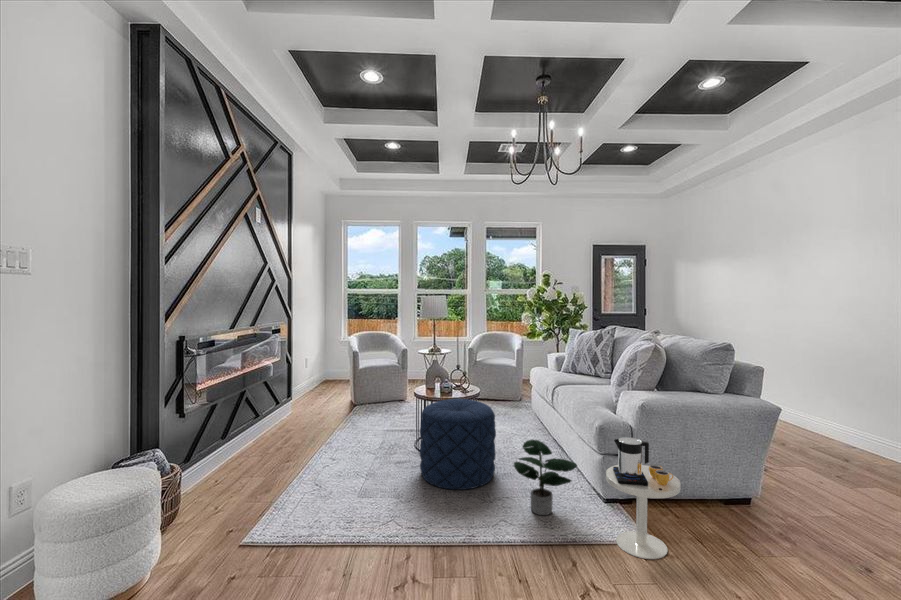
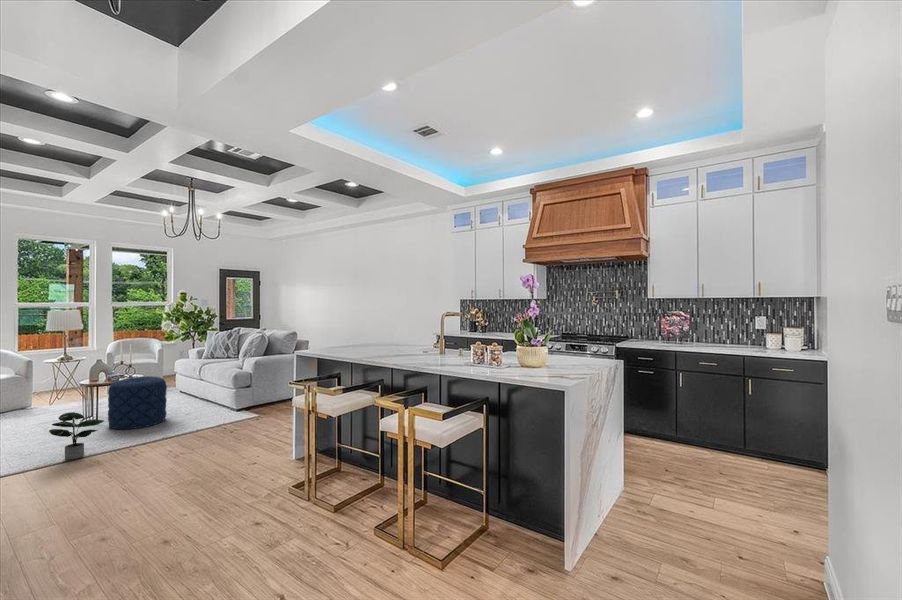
side table: present [606,437,680,559] -> none [238,374,271,424]
potted plant: present [514,440,577,515] -> present [49,412,104,460]

